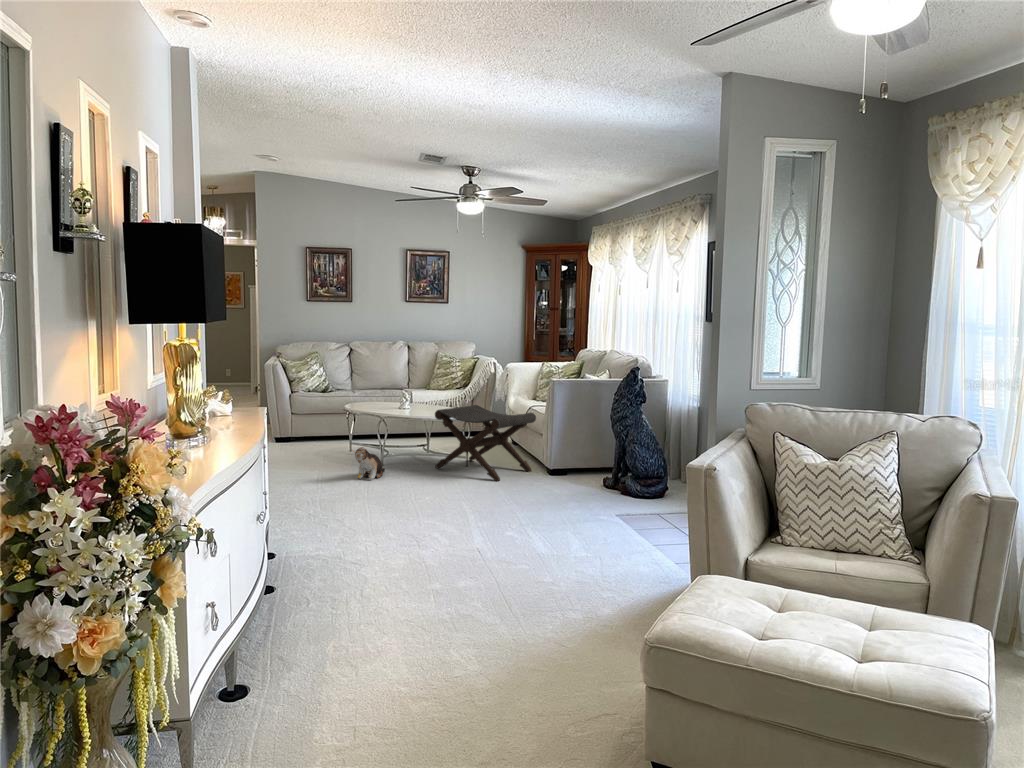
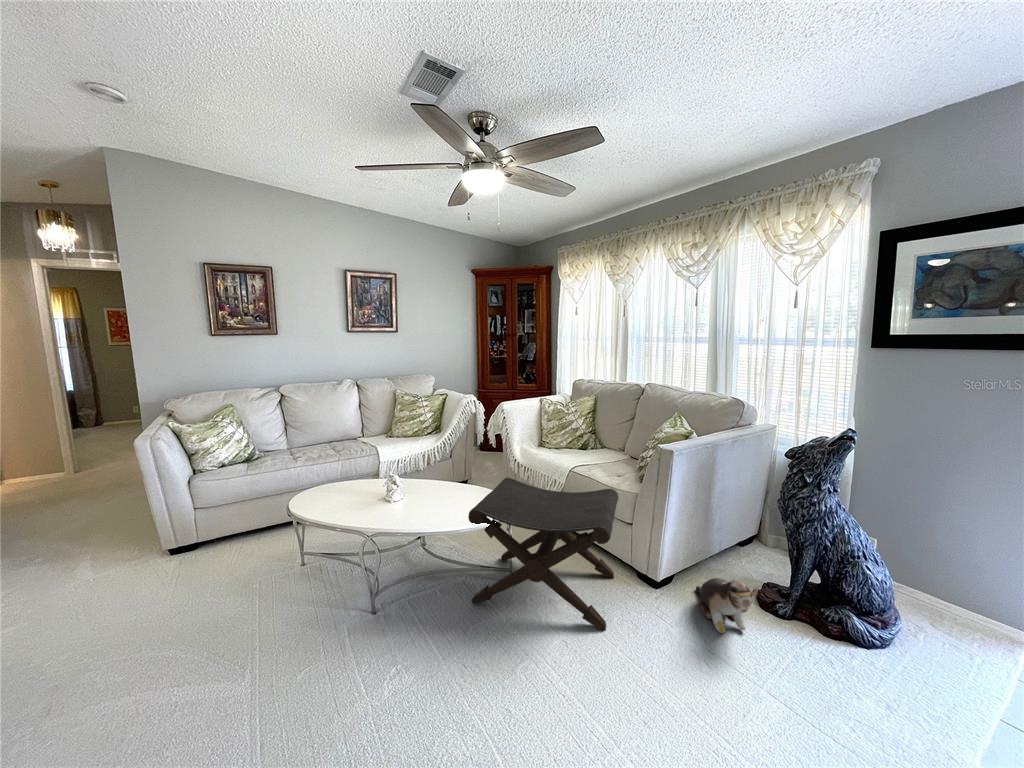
plush toy: present [352,447,385,479] -> present [696,578,758,633]

